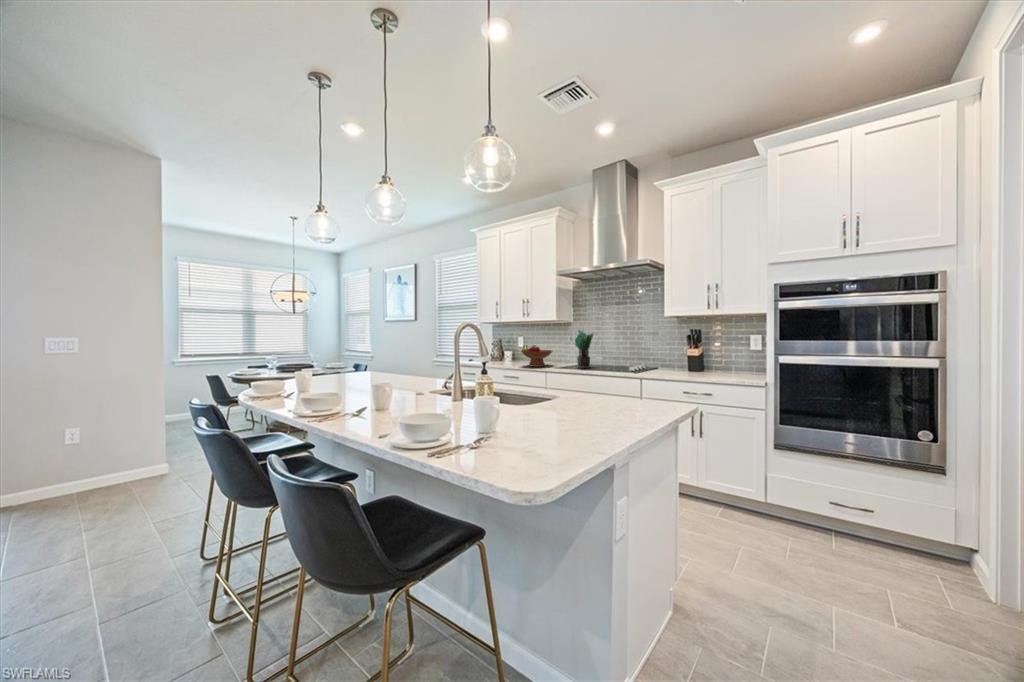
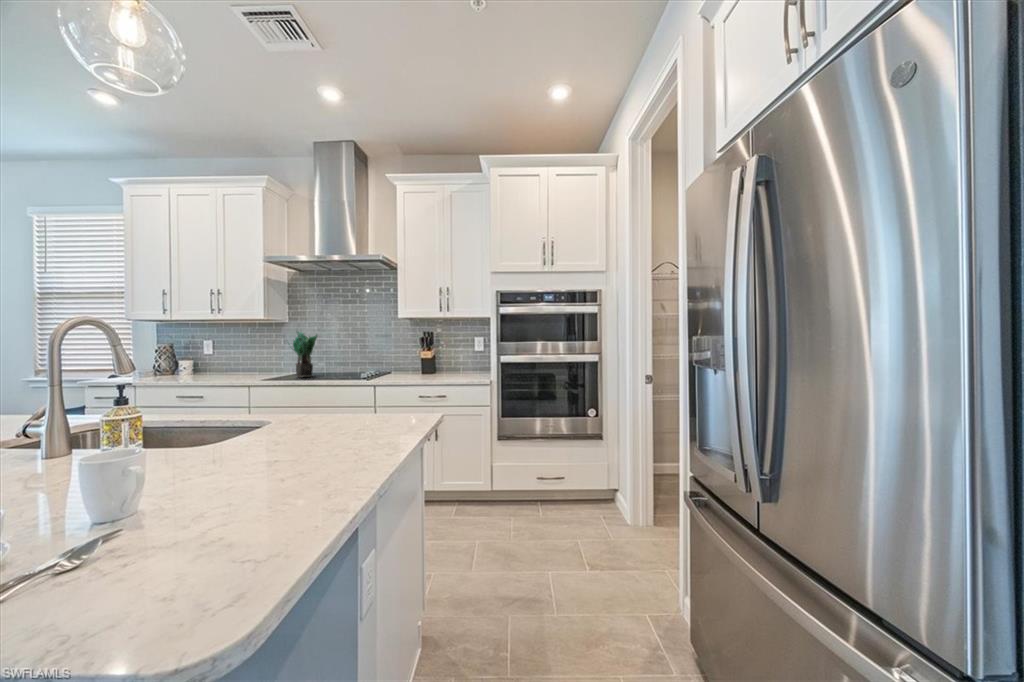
fruit bowl: present [521,345,553,367] -> none [210,351,261,379]

